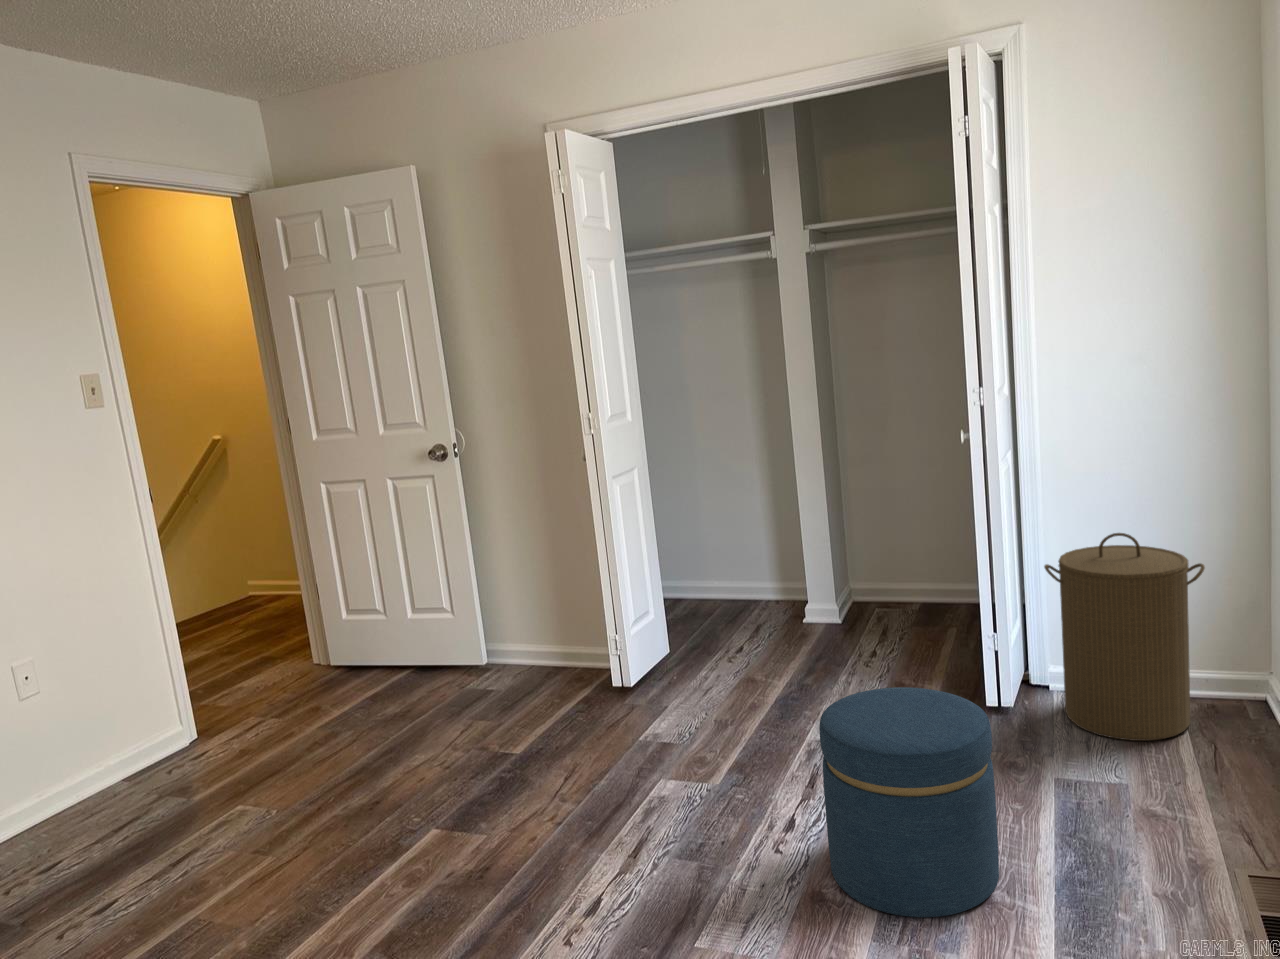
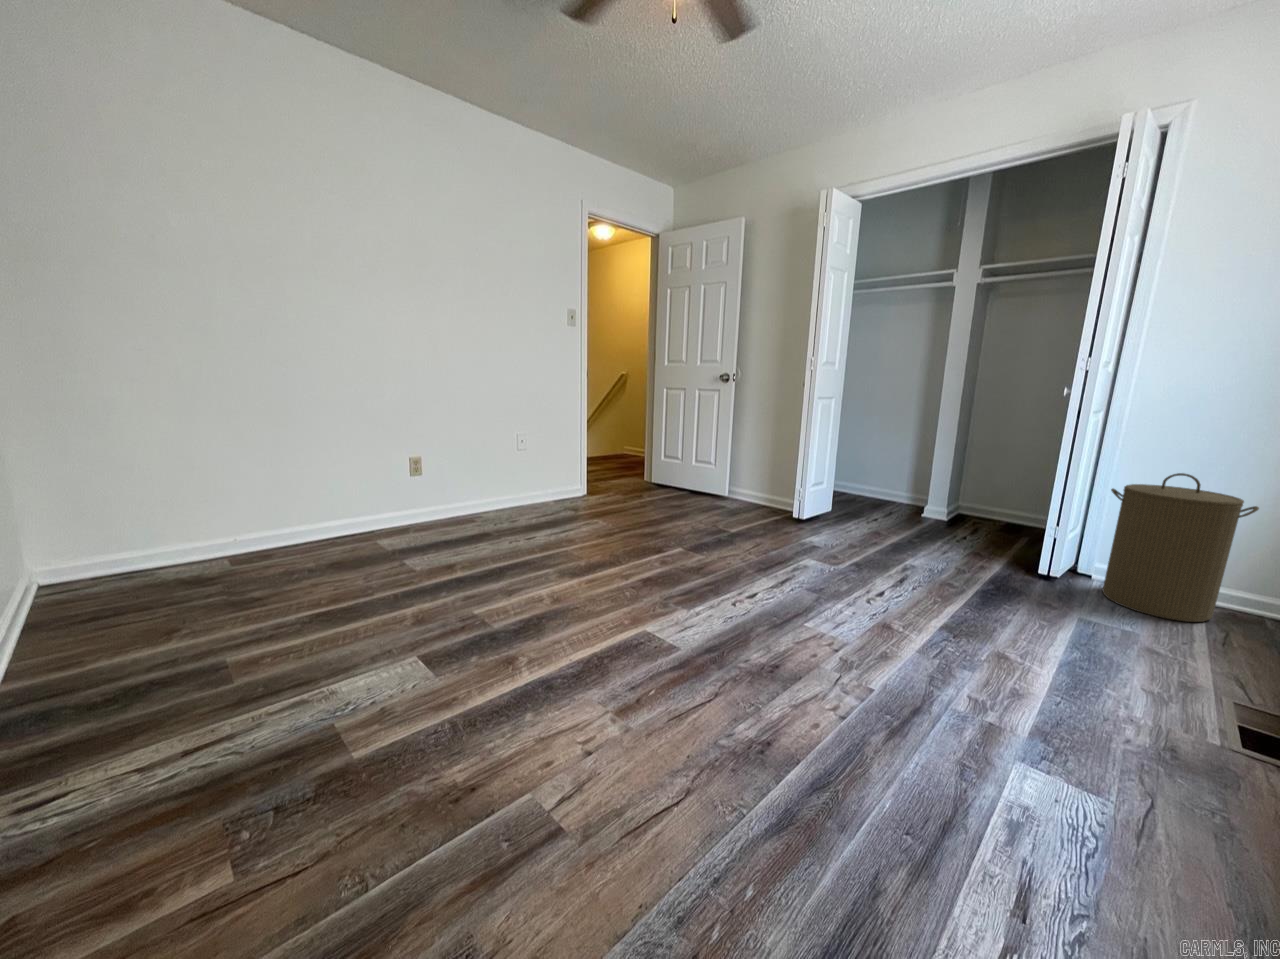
ottoman: present [819,687,999,917] -> none [900,522,1035,657]

